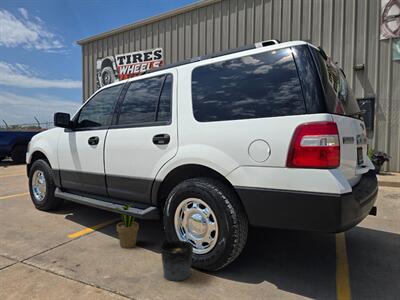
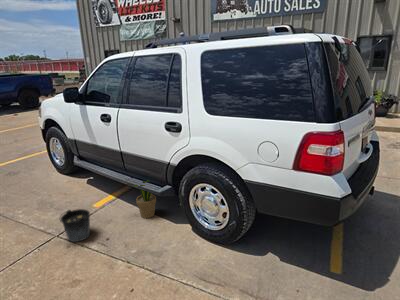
bucket: present [159,240,194,281] -> present [60,209,90,242]

